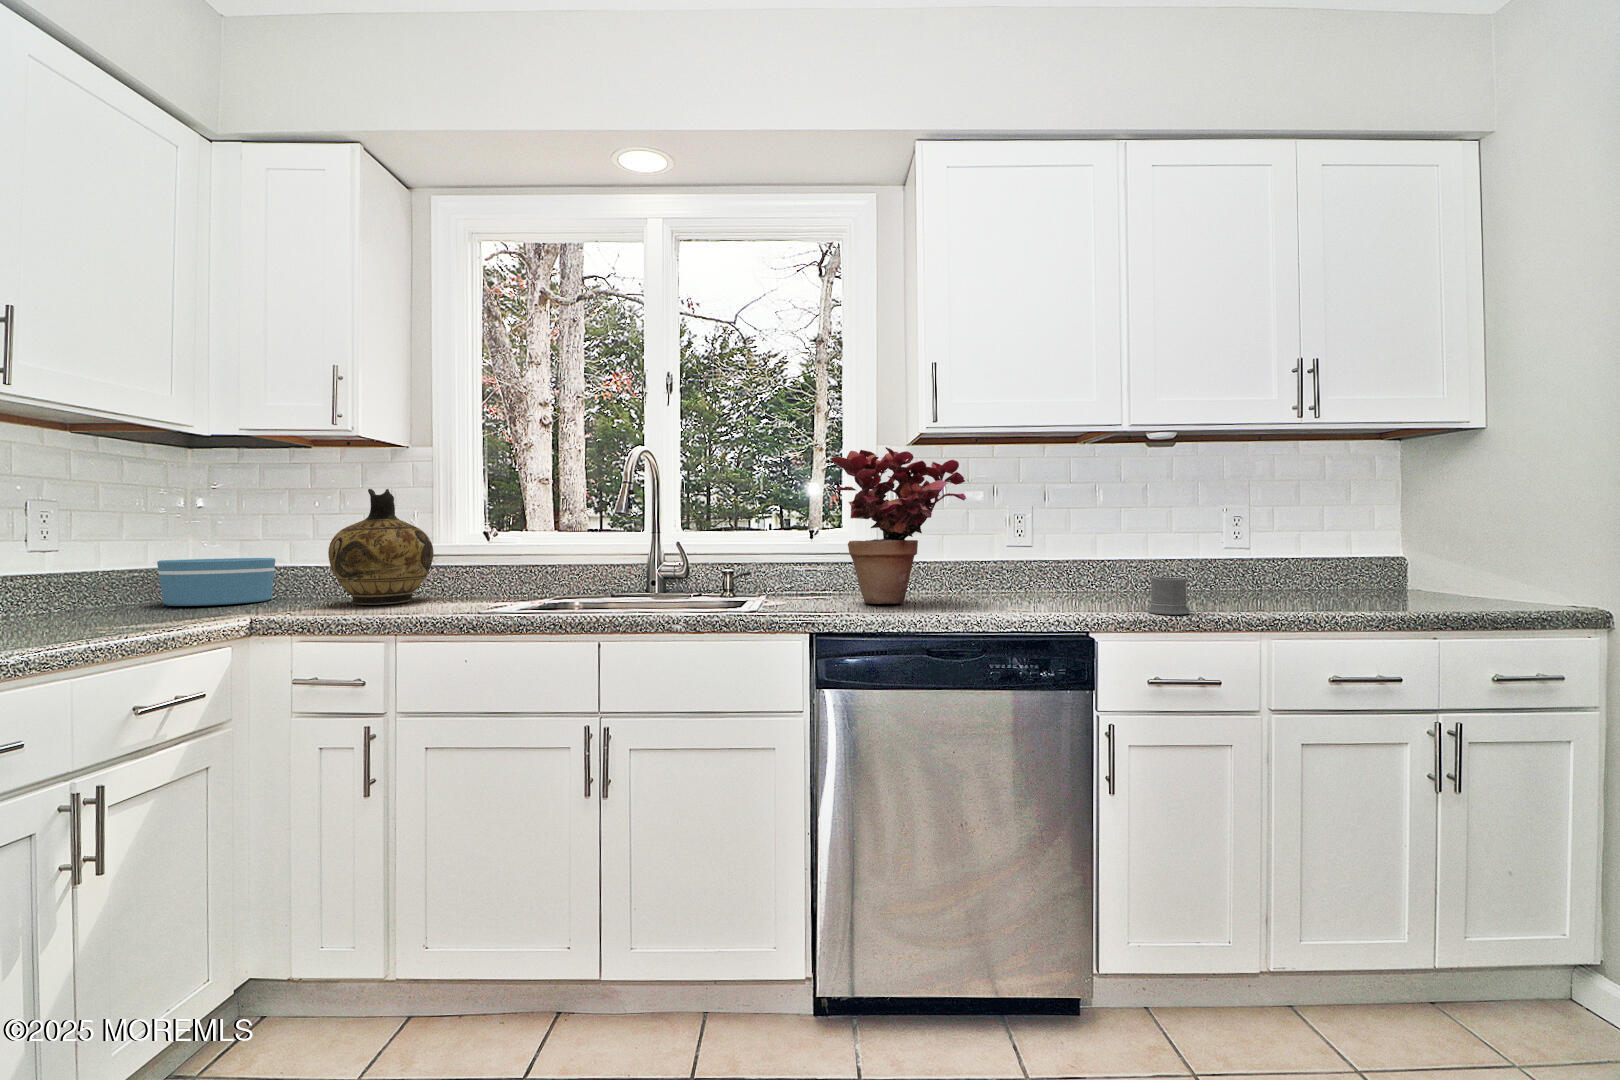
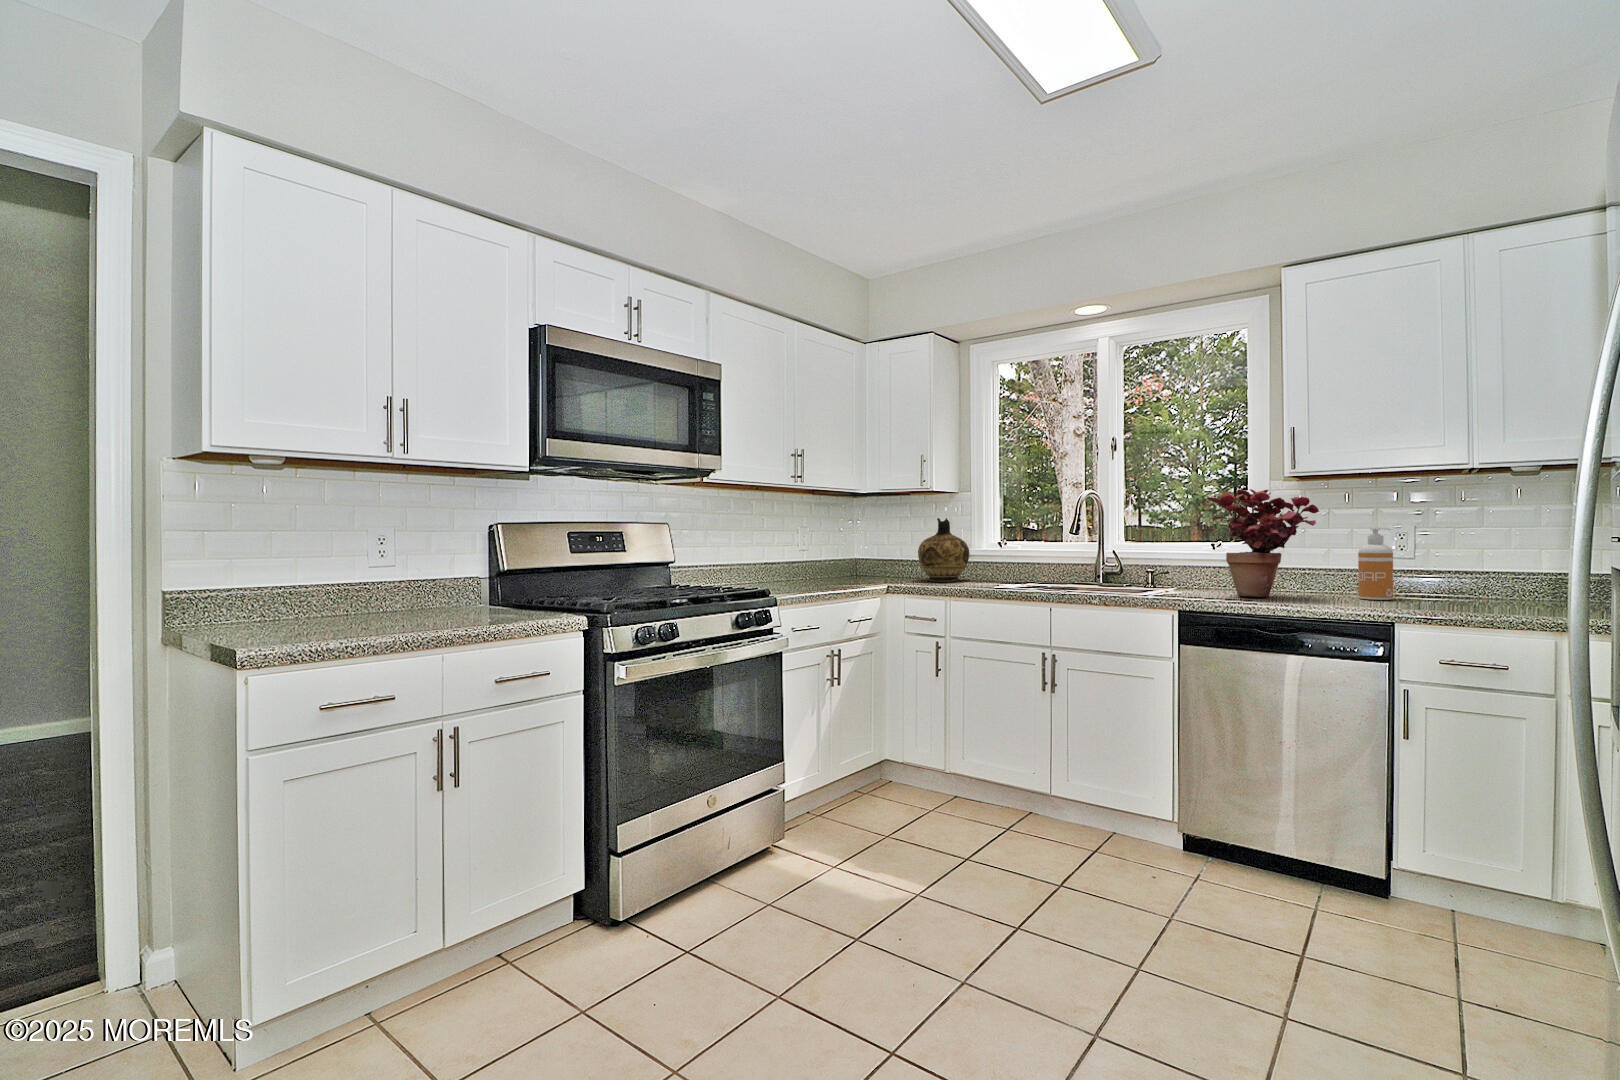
soap dispenser: none [993,506,1032,599] -> present [1358,528,1393,600]
bowl: present [157,558,275,606] -> none [843,554,892,578]
mug: present [1148,574,1205,614] -> none [1464,585,1514,615]

